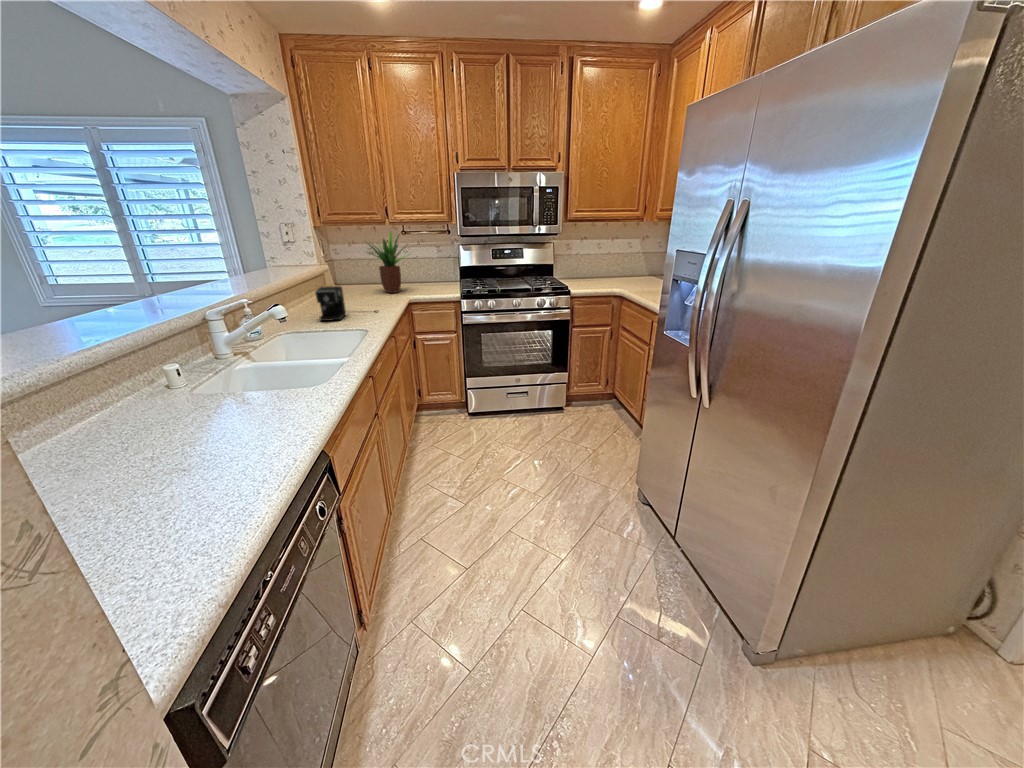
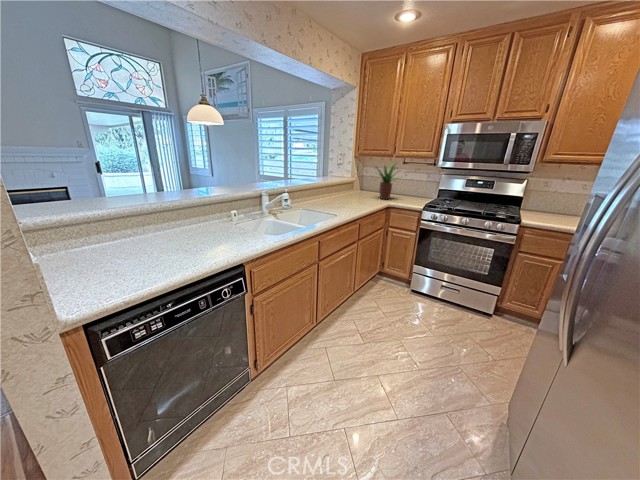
coffee maker: present [315,286,346,321] -> none [326,188,360,208]

